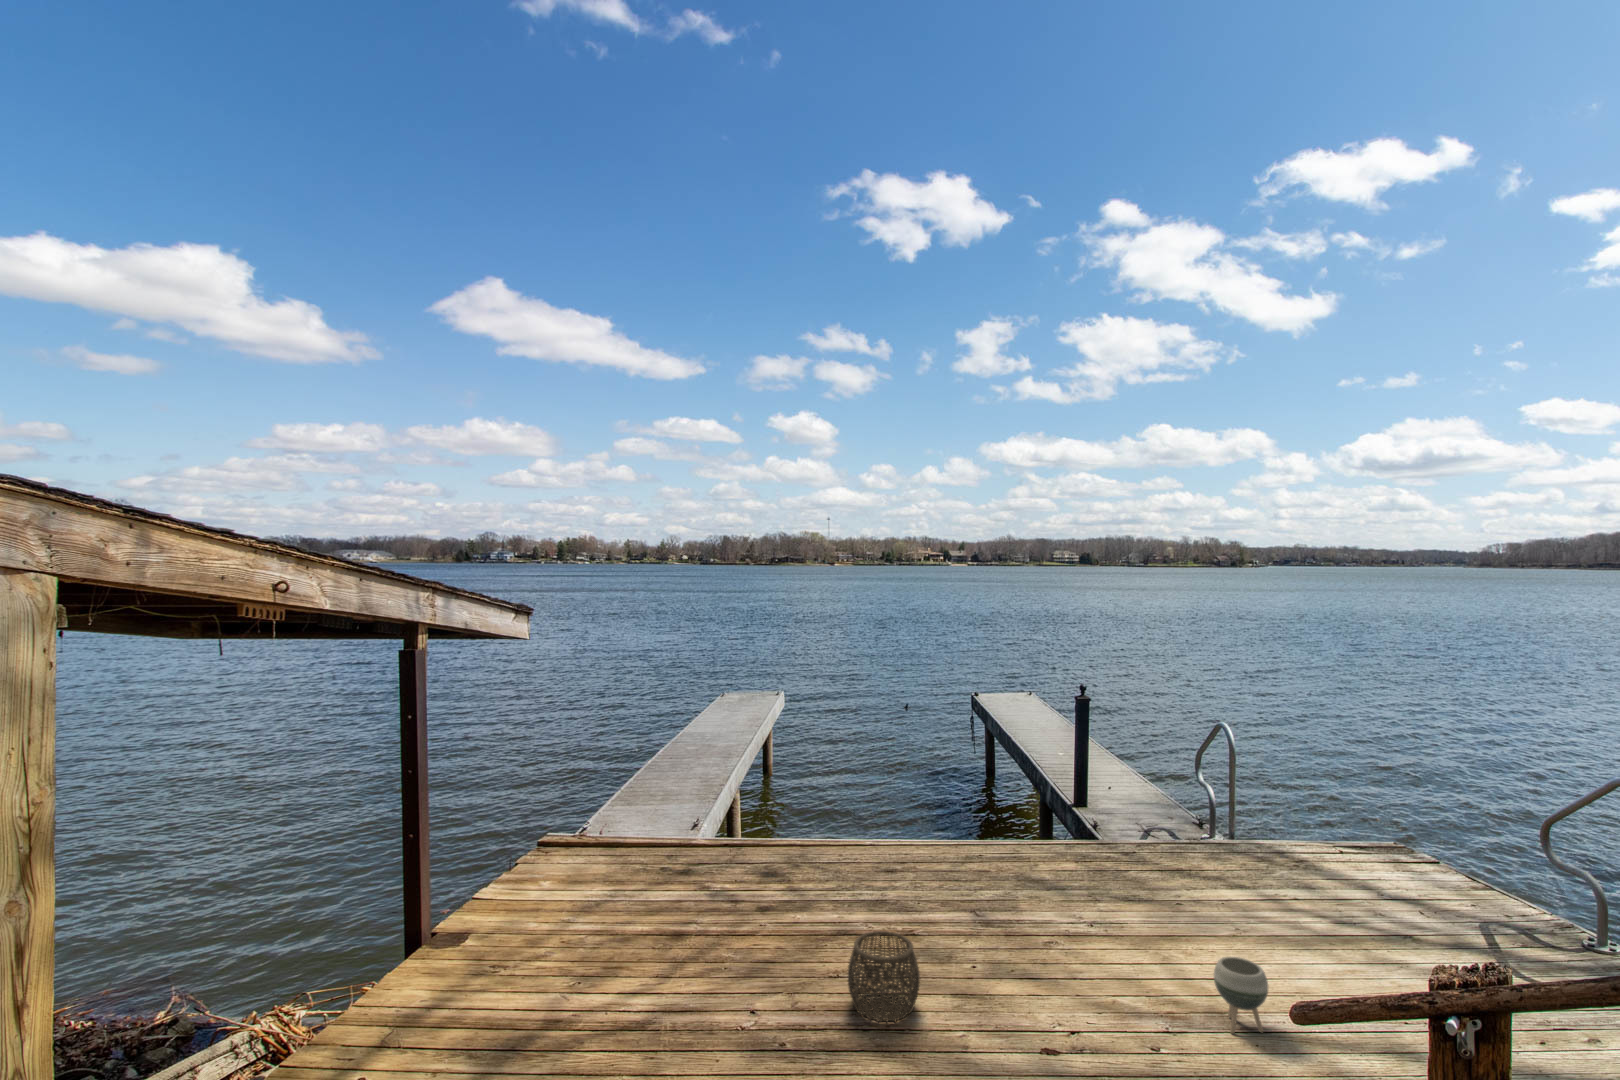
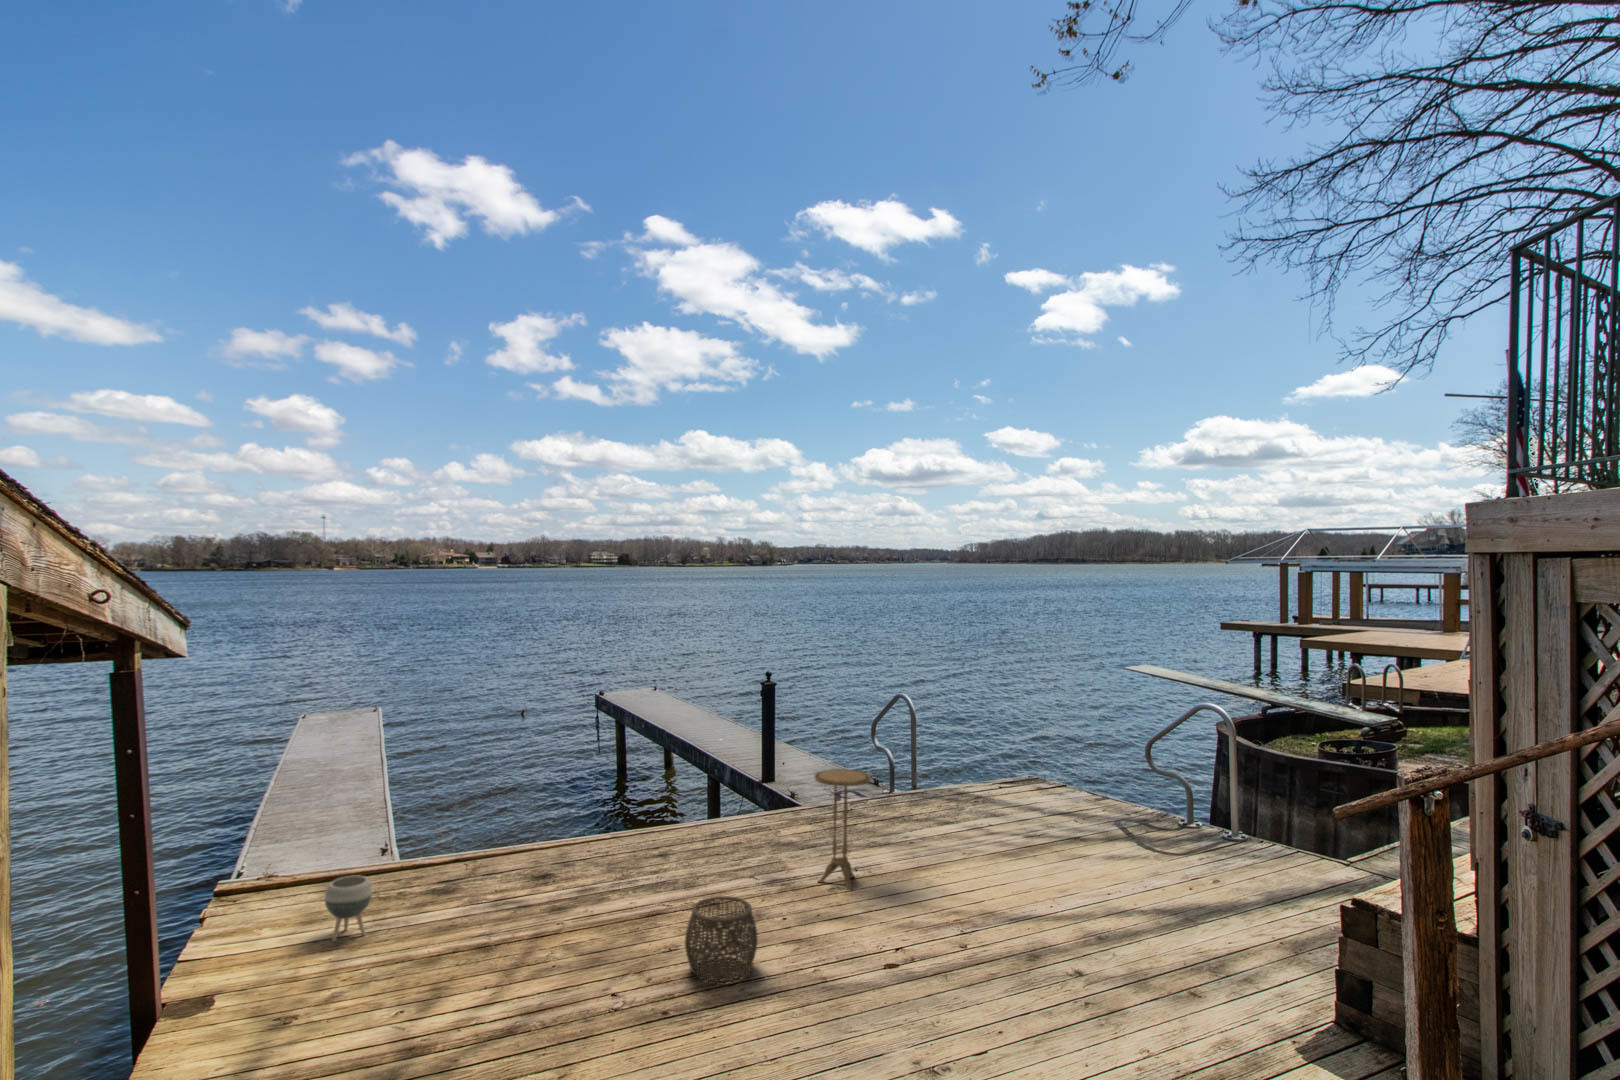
side table: none [1032,813,1095,950] -> present [815,769,871,891]
planter: present [1214,957,1268,1034] -> present [325,875,372,941]

